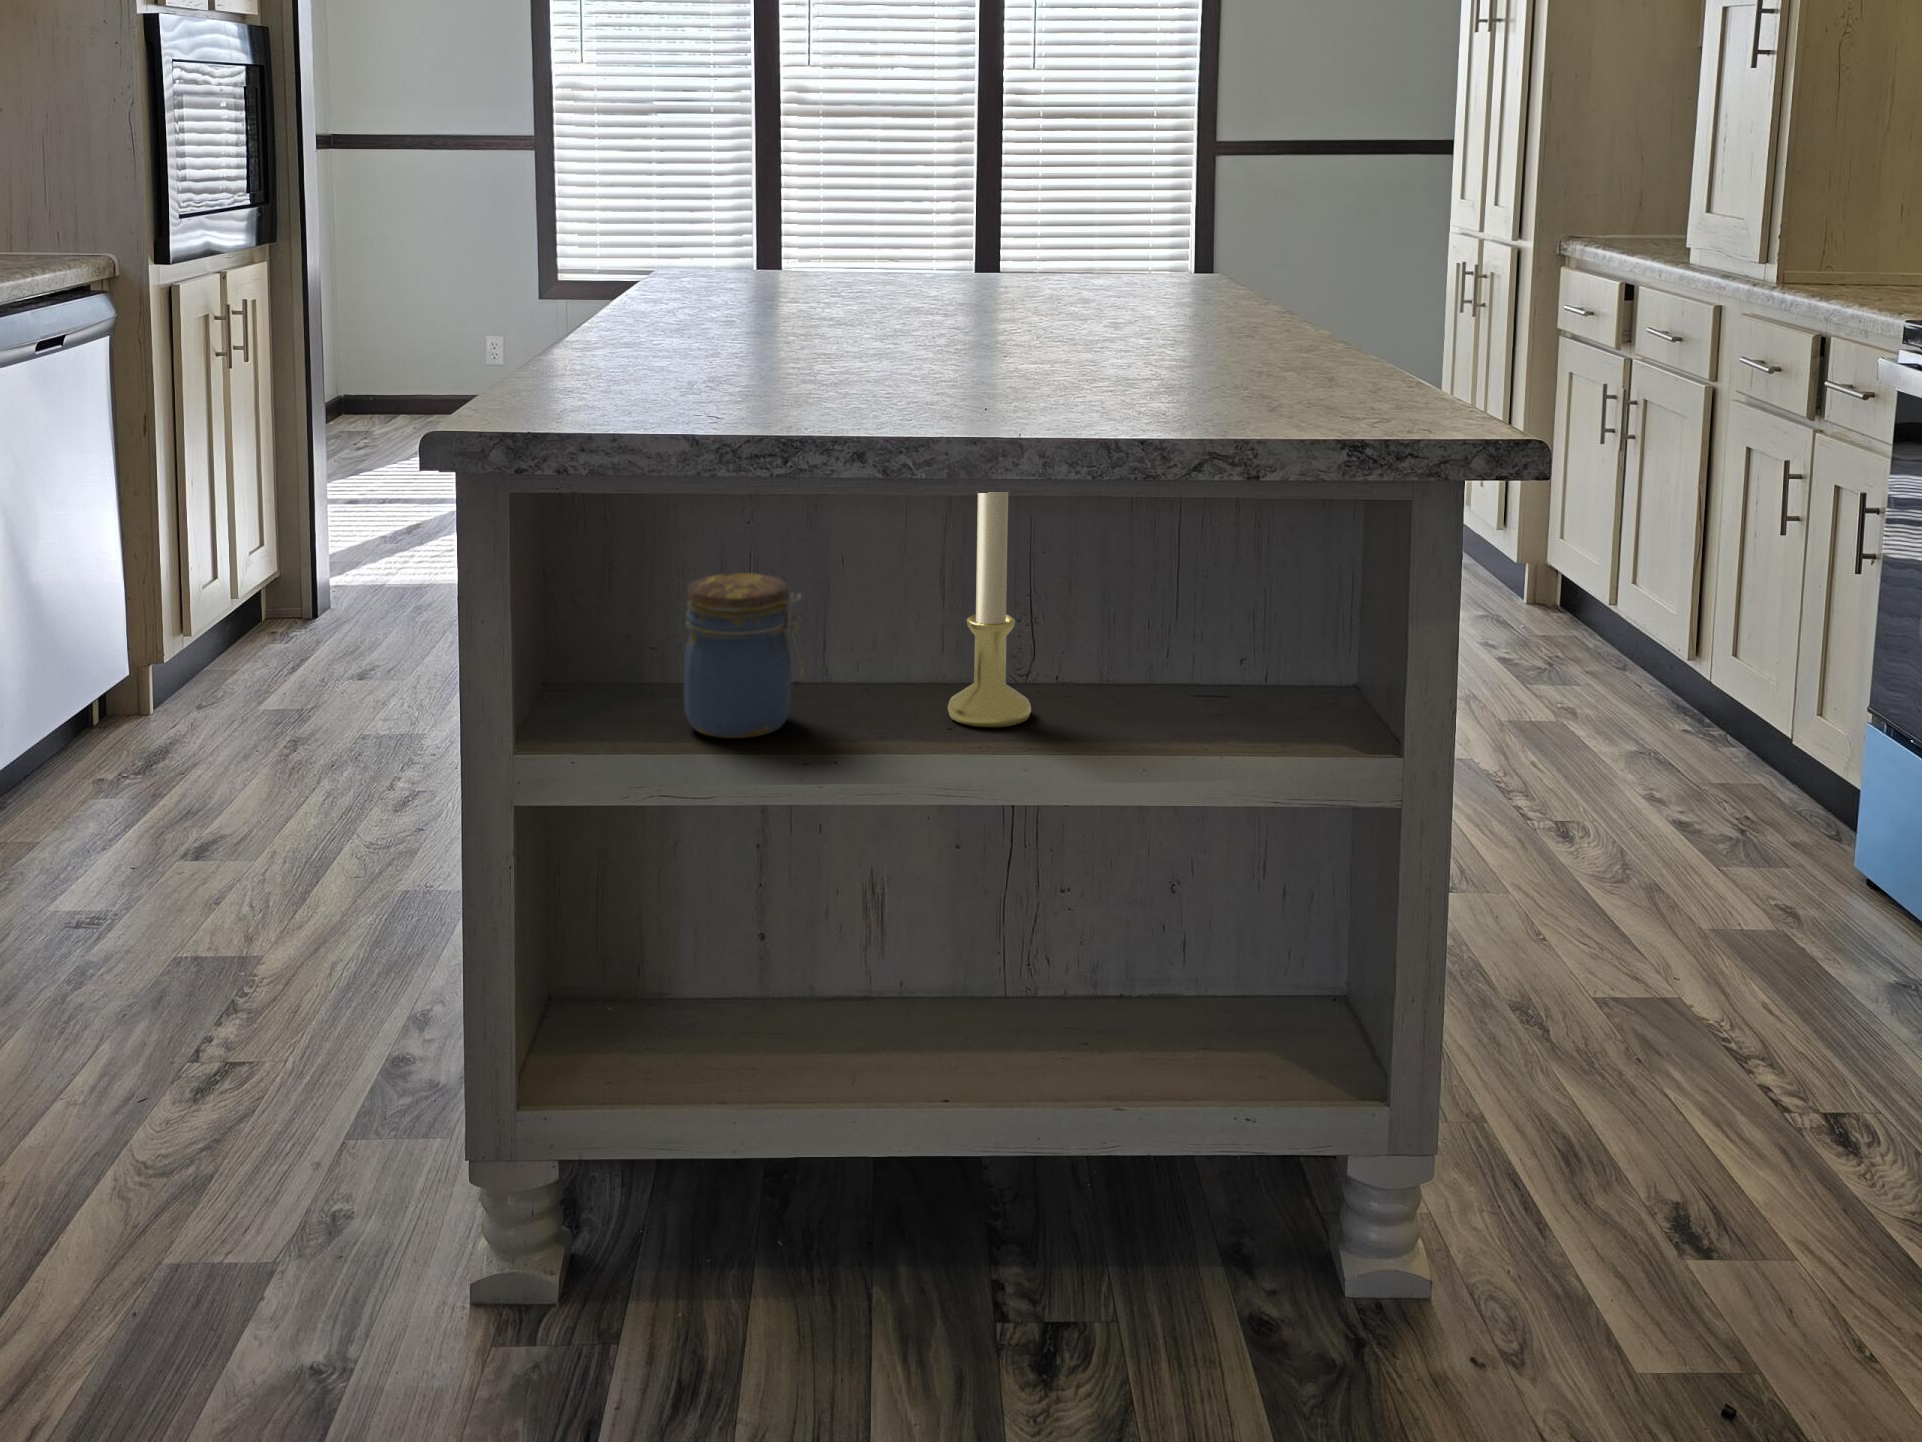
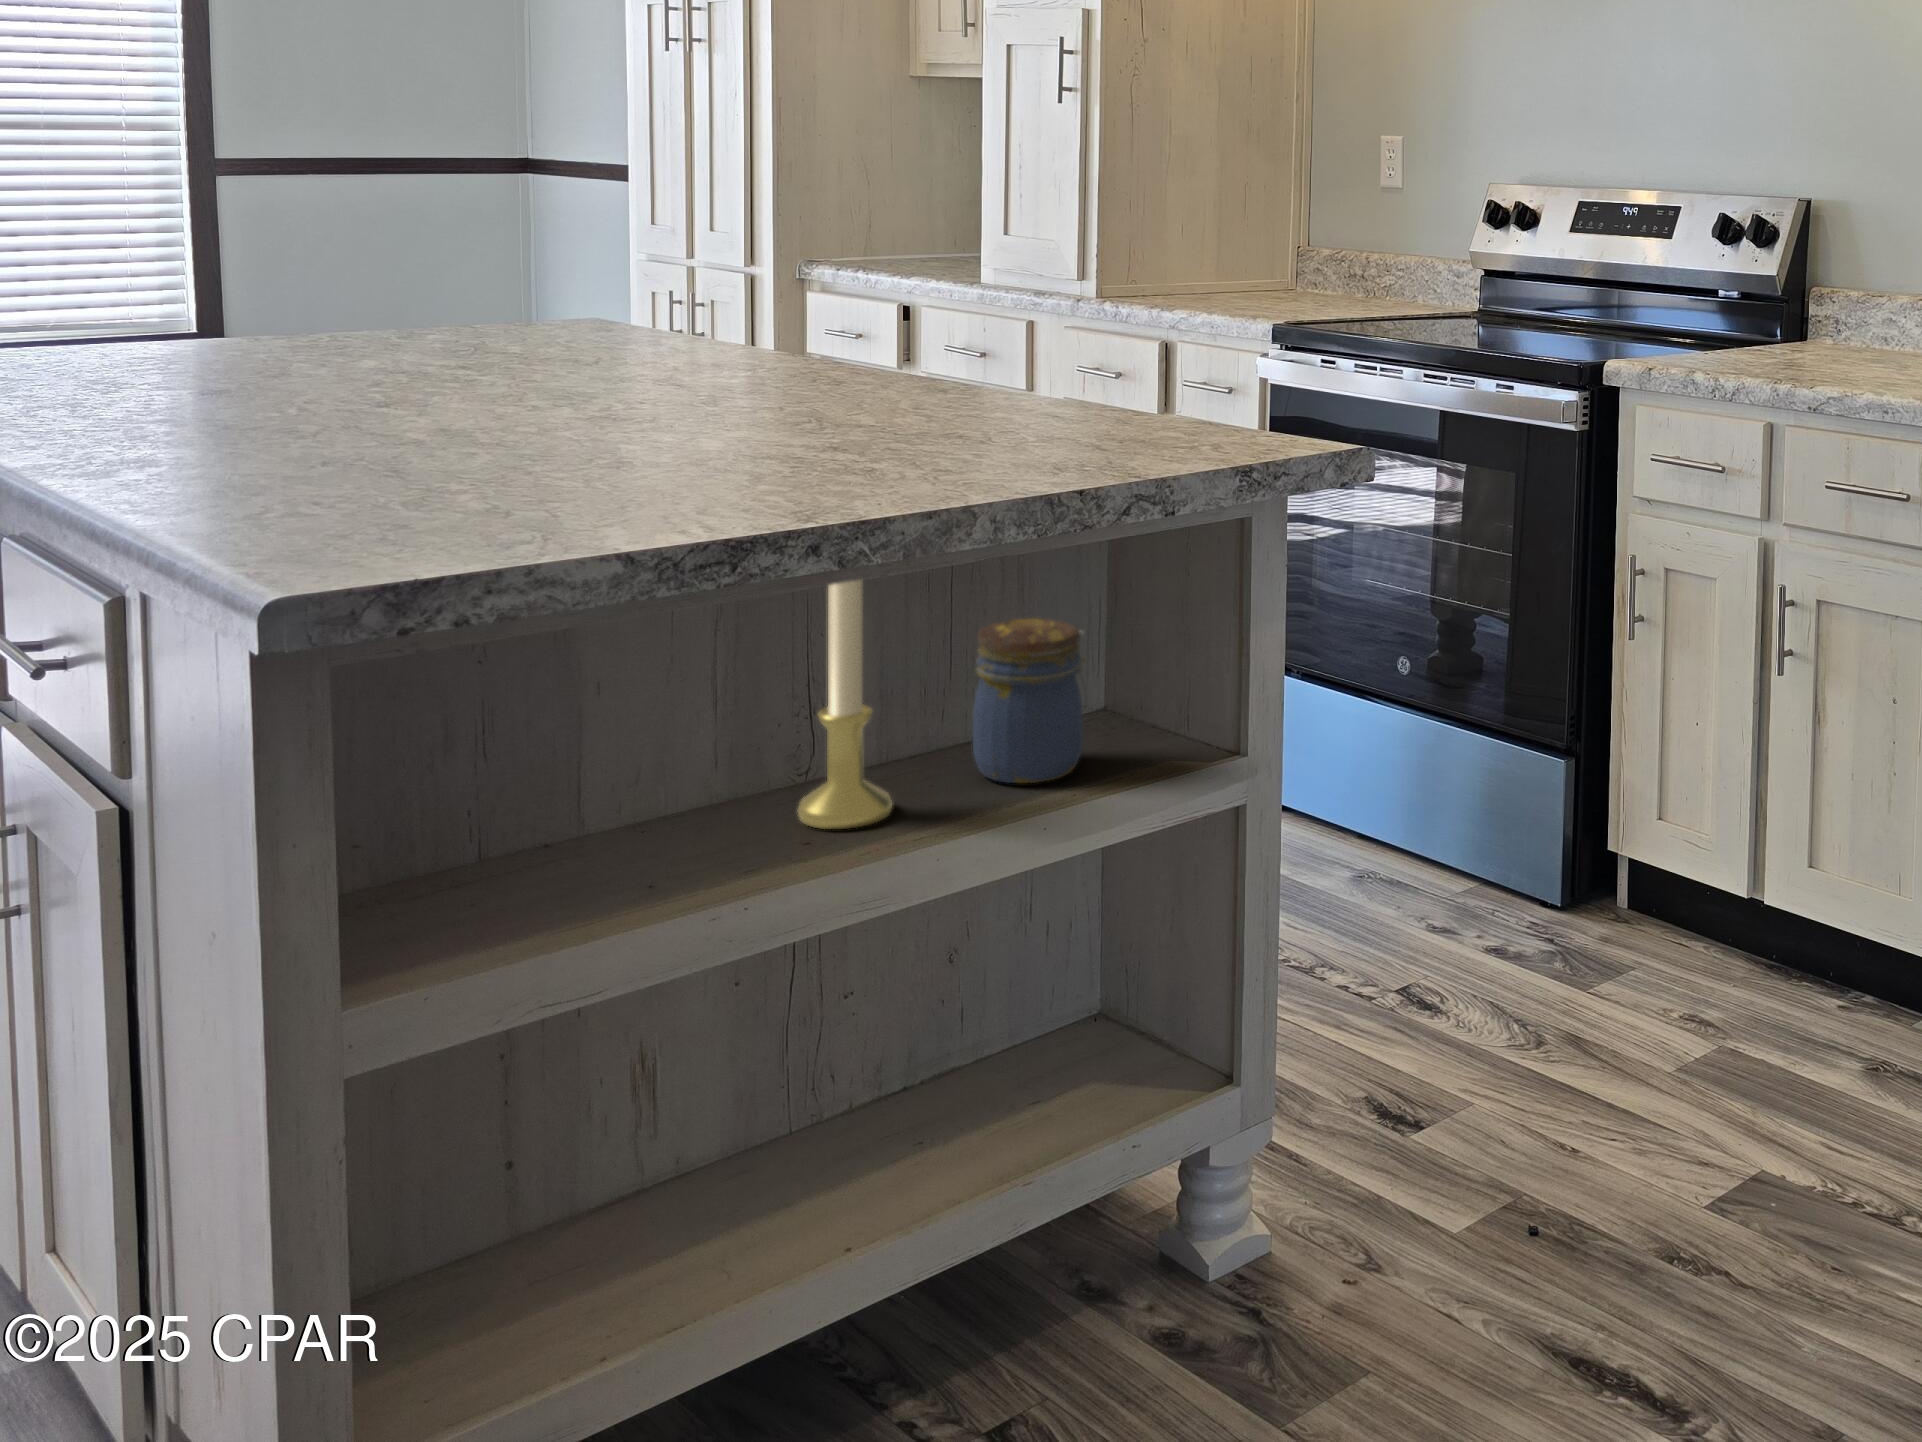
jar: present [684,573,804,738] -> present [973,619,1087,783]

